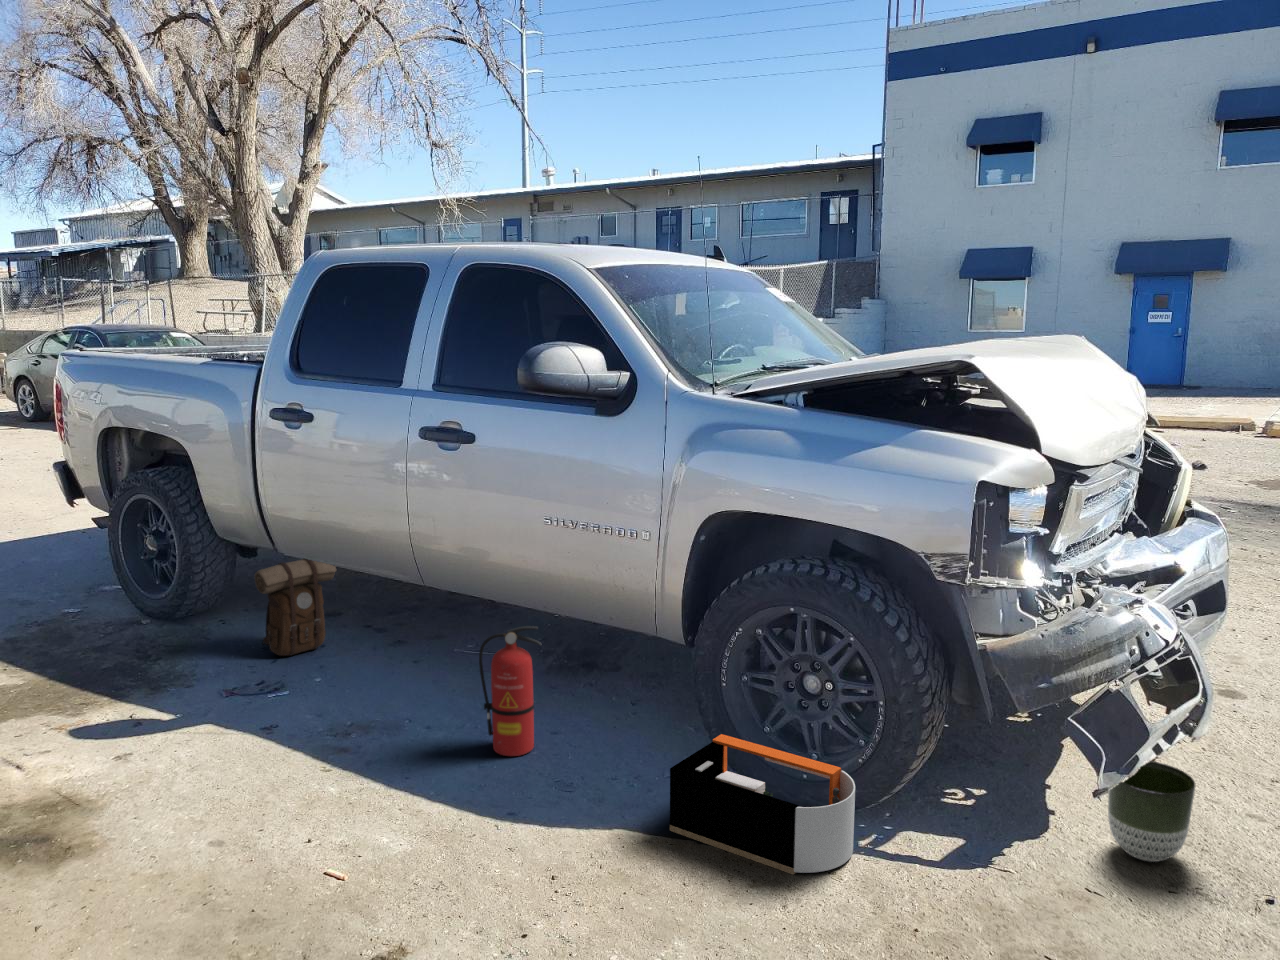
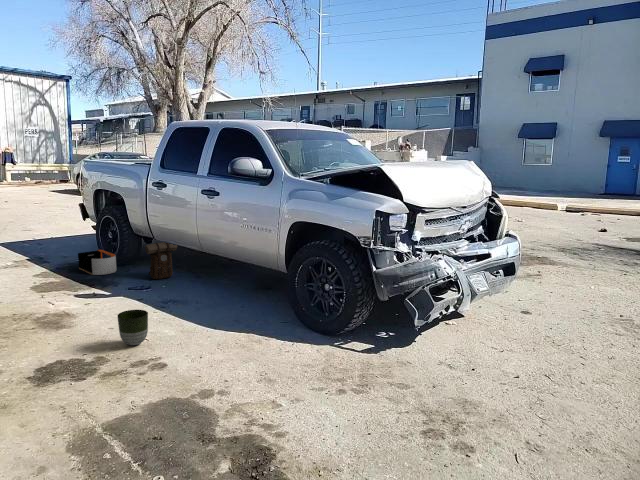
fire extinguisher: present [479,626,541,756] -> none [214,265,237,314]
storage bin: present [670,734,855,875] -> present [78,250,116,275]
planter: present [1108,761,1195,862] -> present [118,310,148,345]

